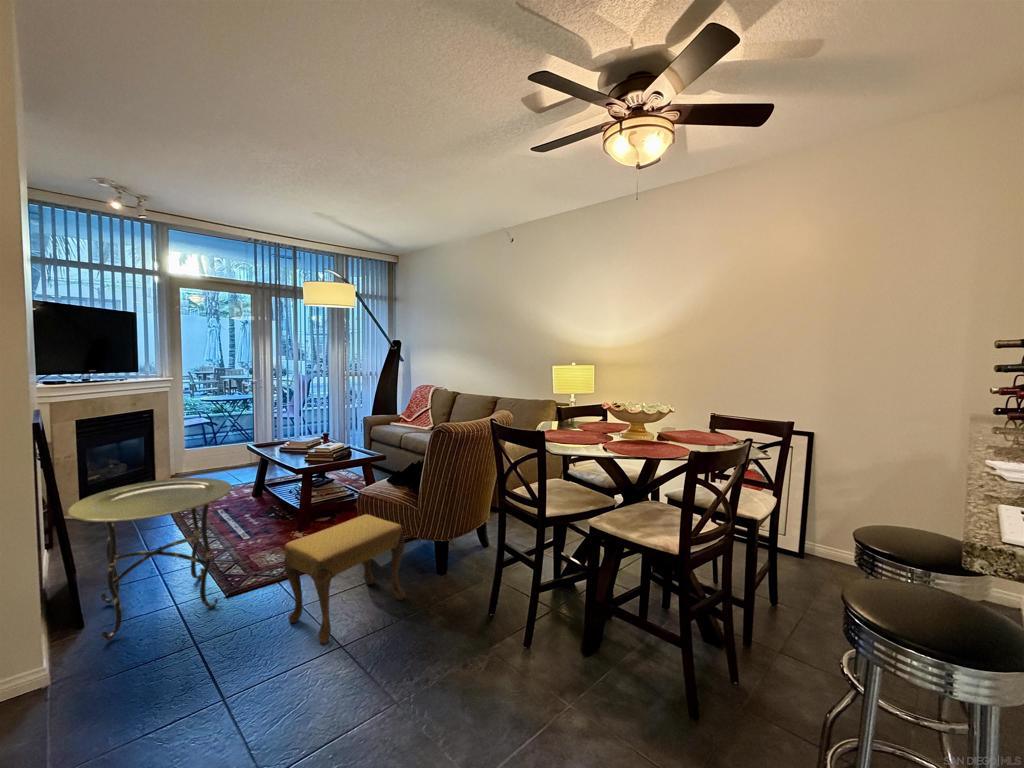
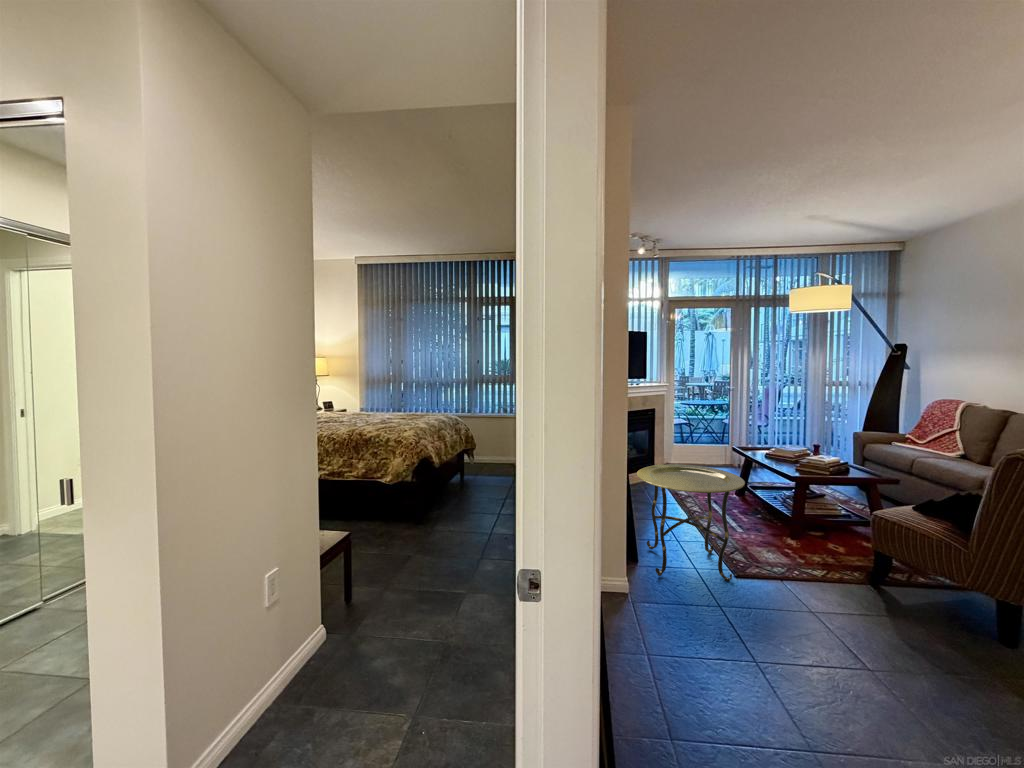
footstool: present [284,514,405,644] -> none [802,540,954,658]

